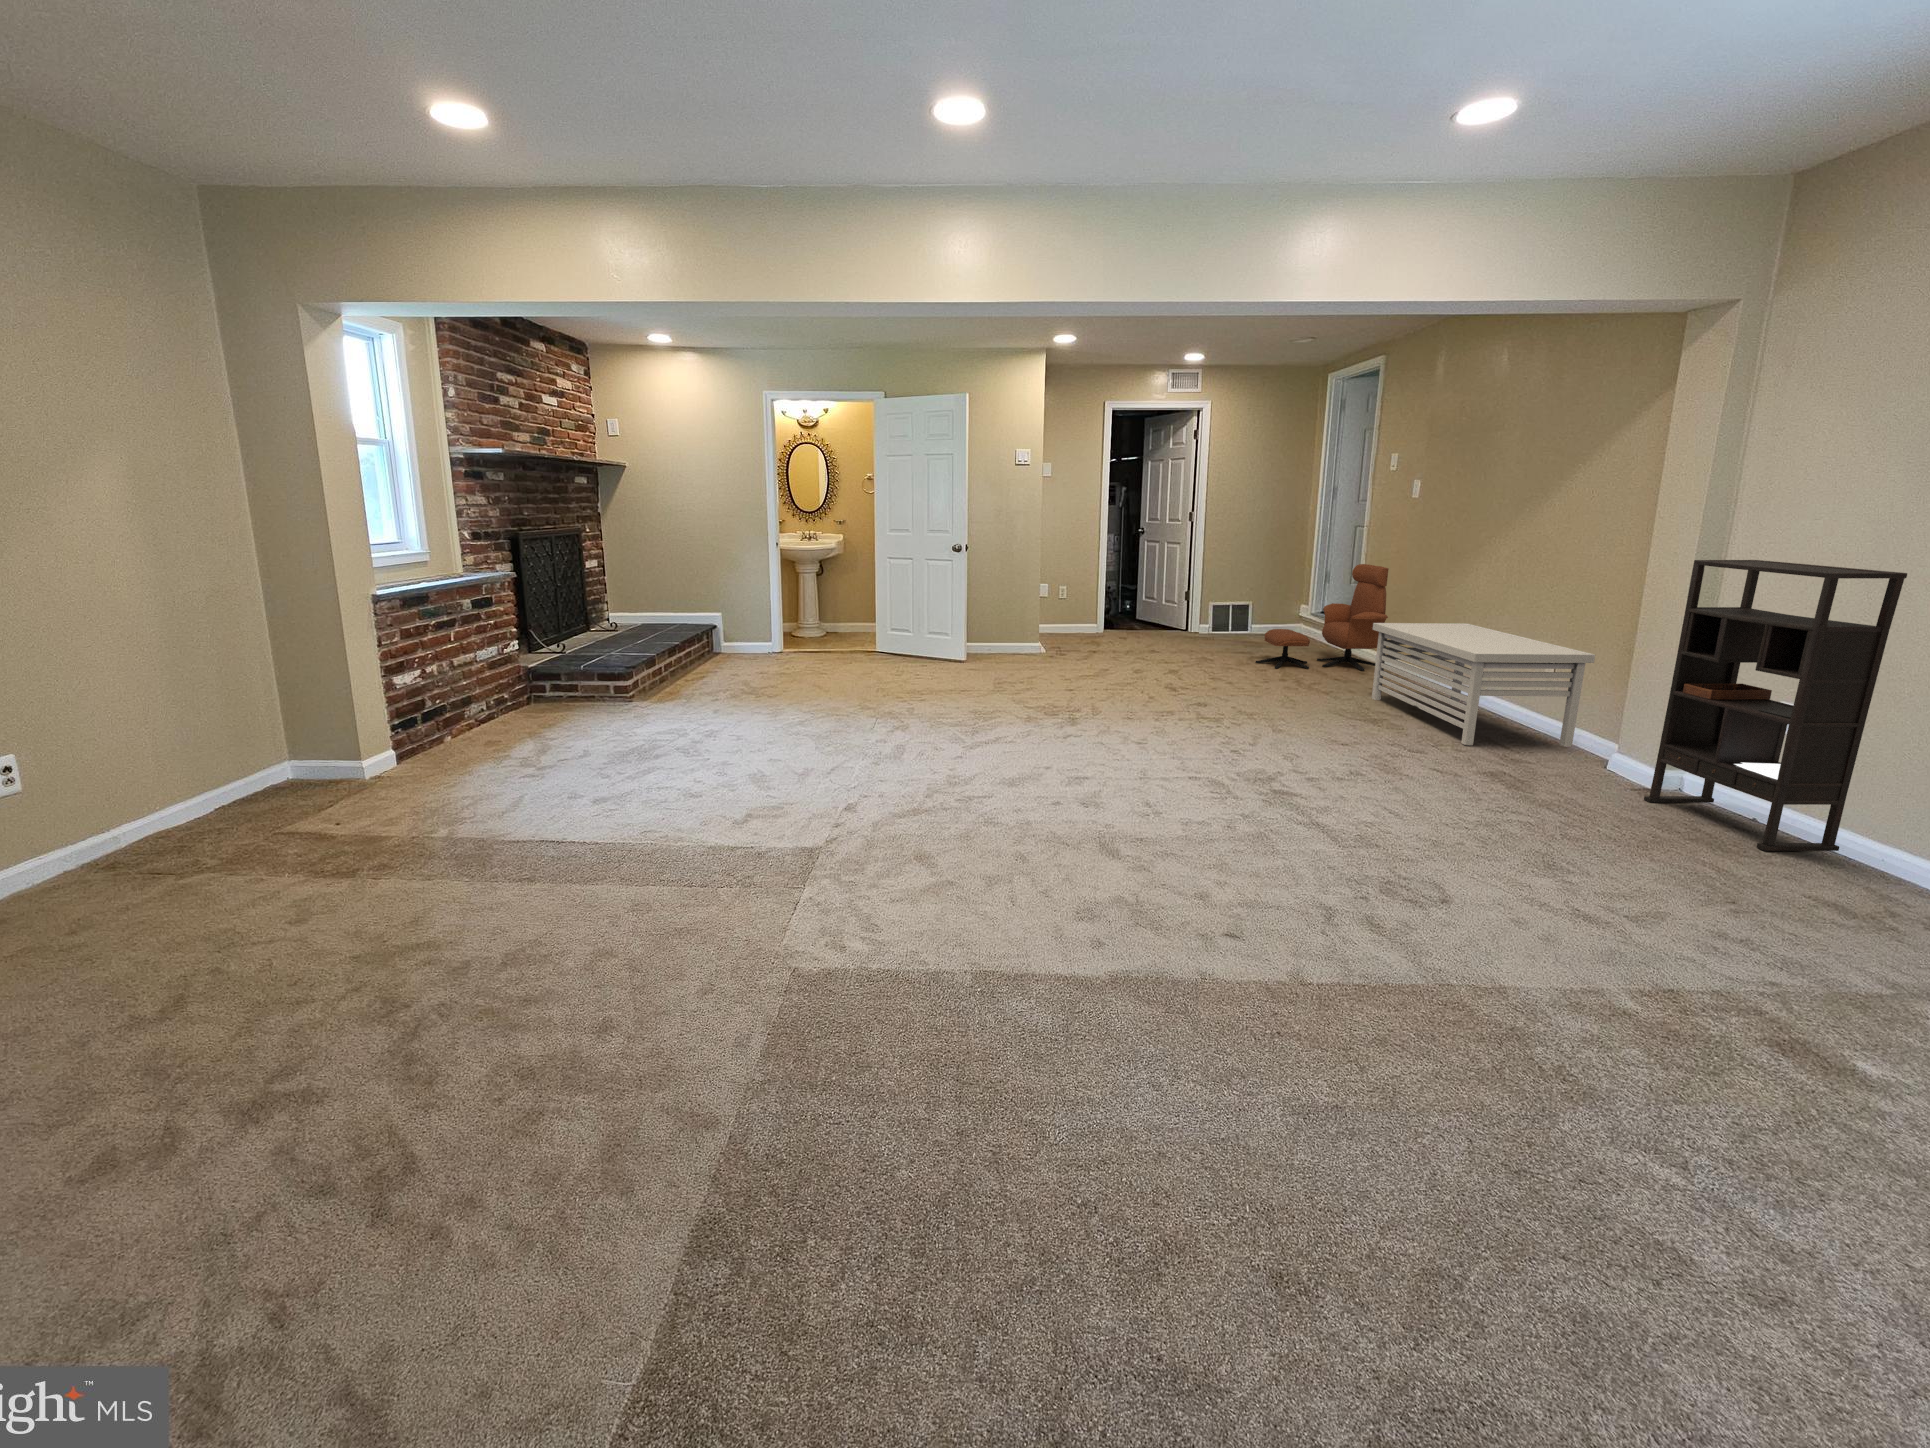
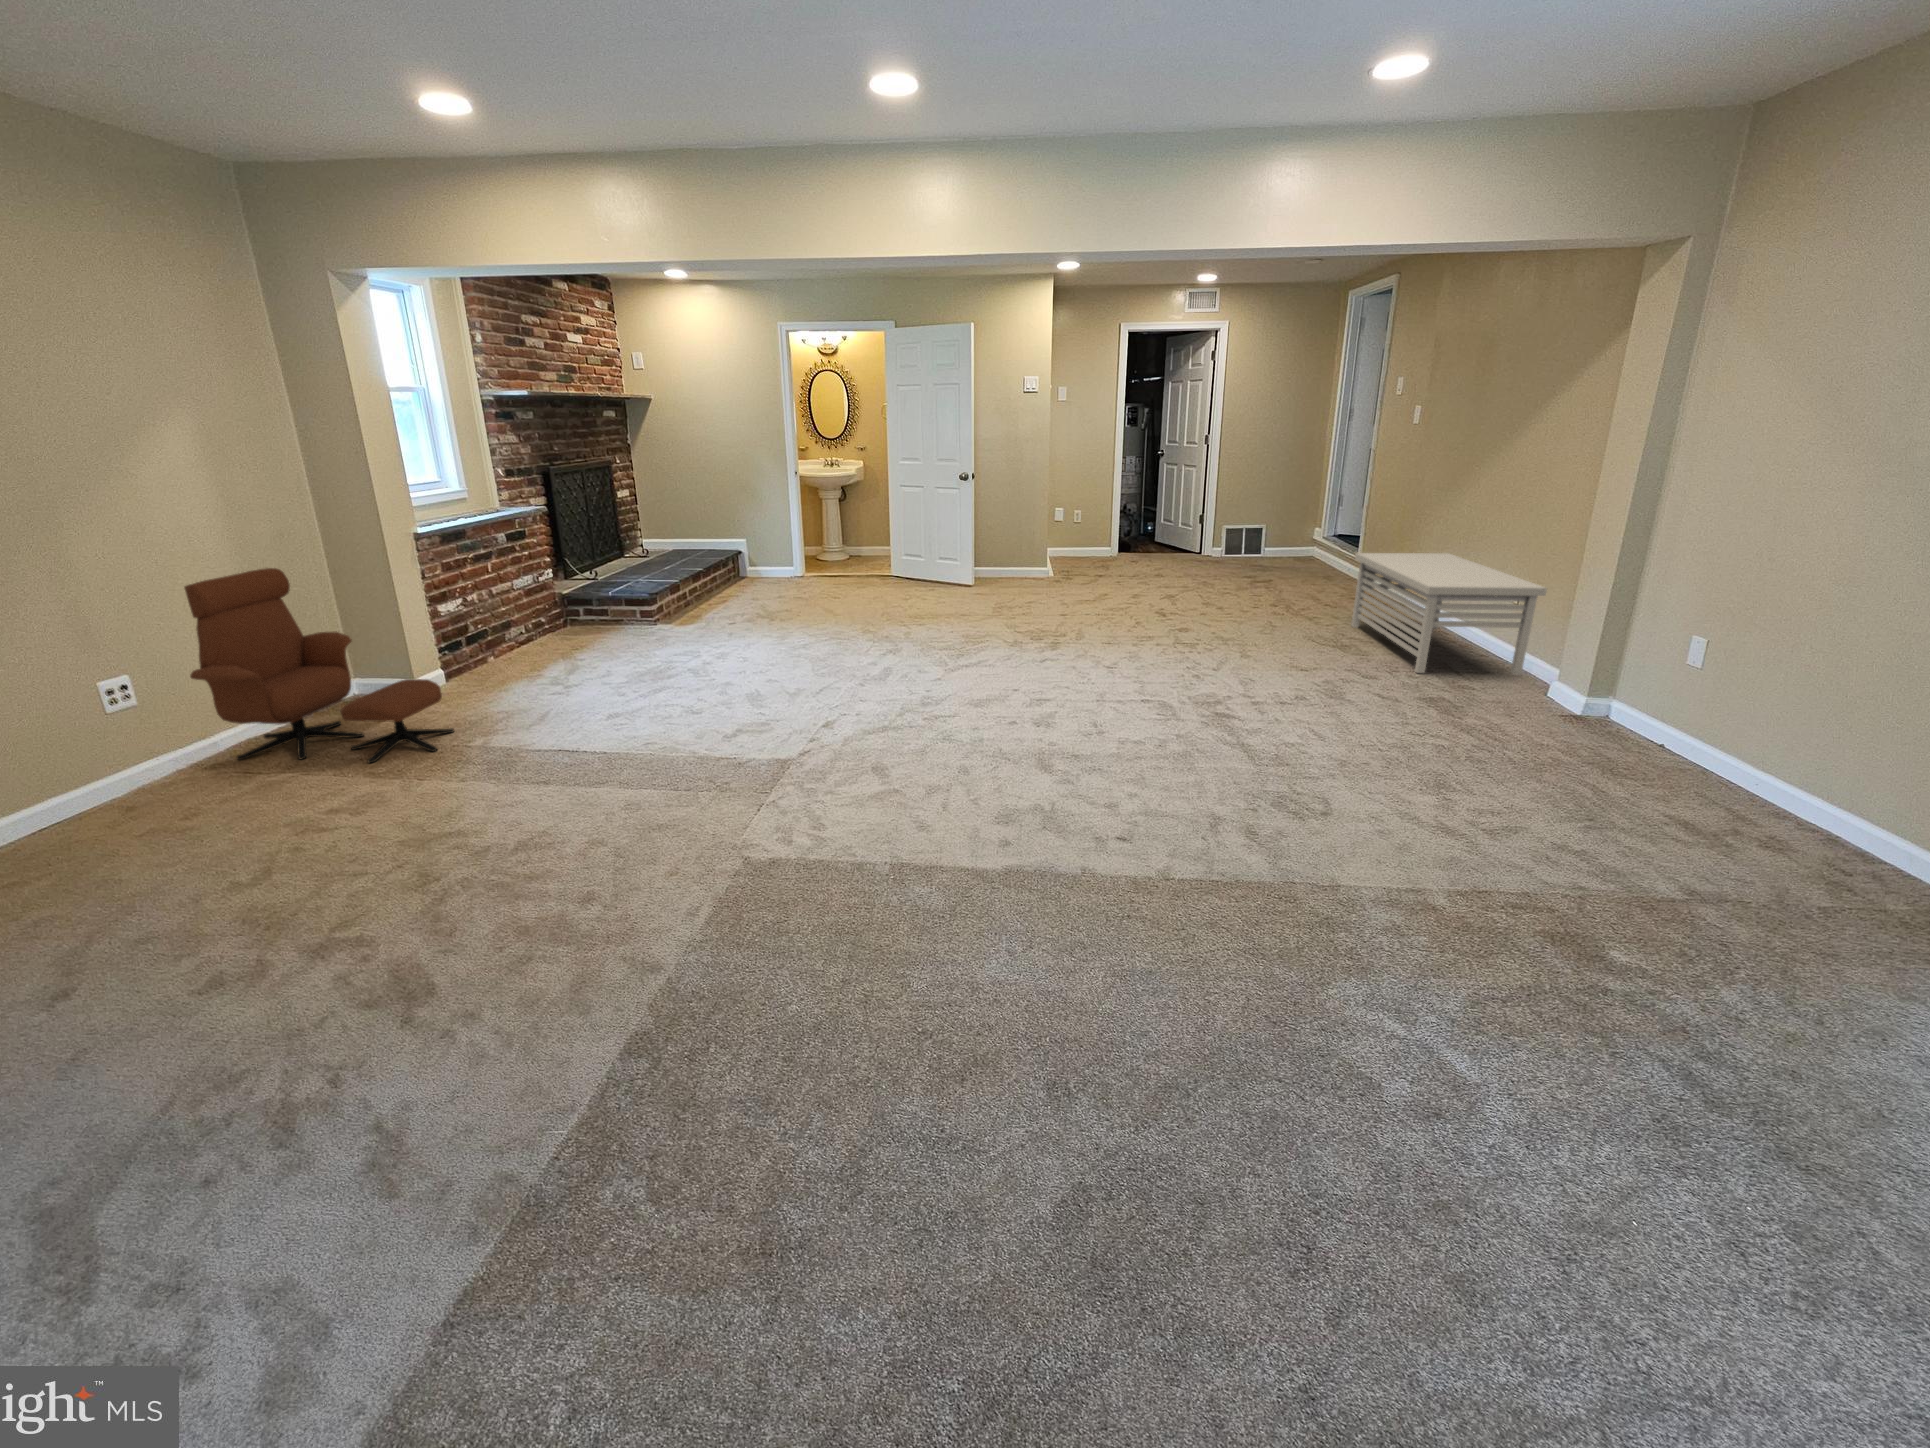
bookshelf: present [1644,560,1907,851] -> none [1559,502,1792,776]
lounge chair: present [1256,564,1389,671] -> present [184,568,454,763]

